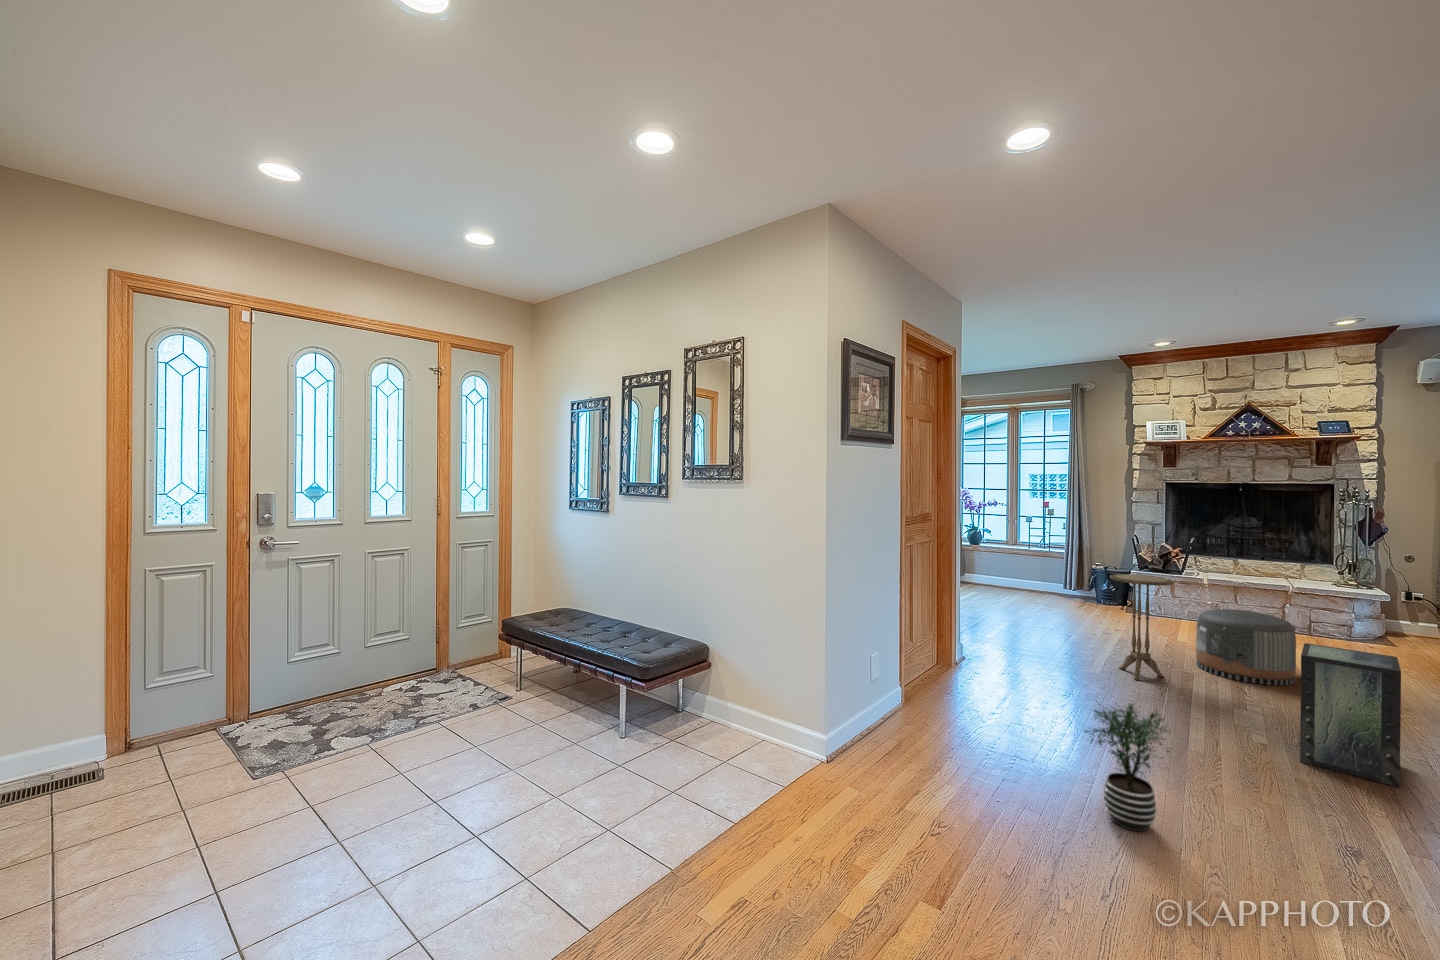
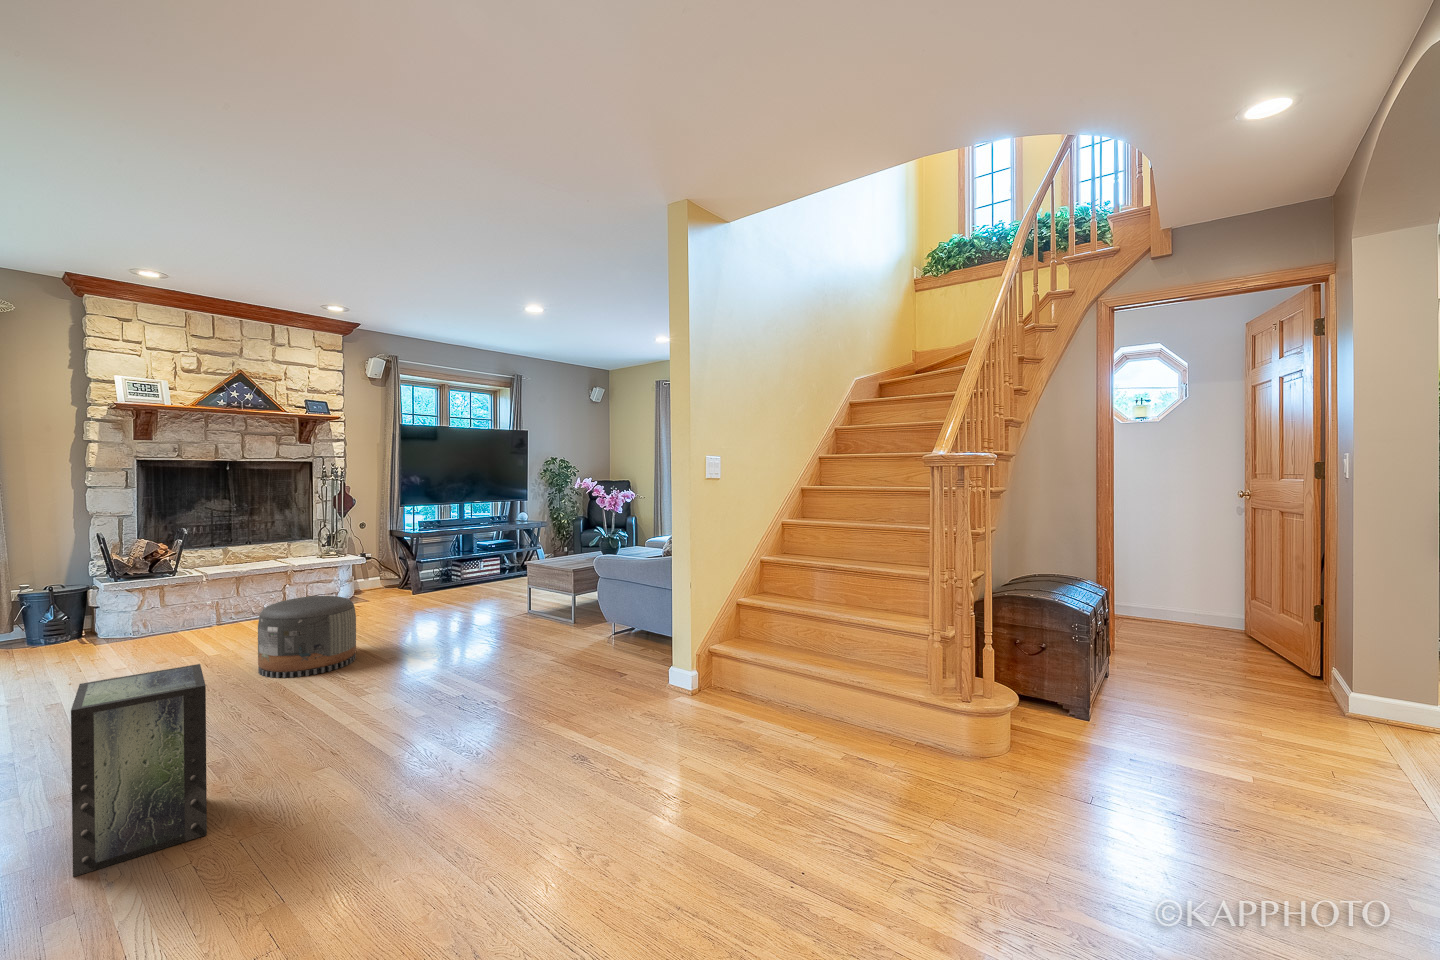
side table: present [1110,574,1173,680] -> none [172,577,263,722]
storage box: present [1300,643,1401,787] -> present [71,664,207,877]
potted plant: present [1084,704,1169,831] -> none [391,725,512,902]

